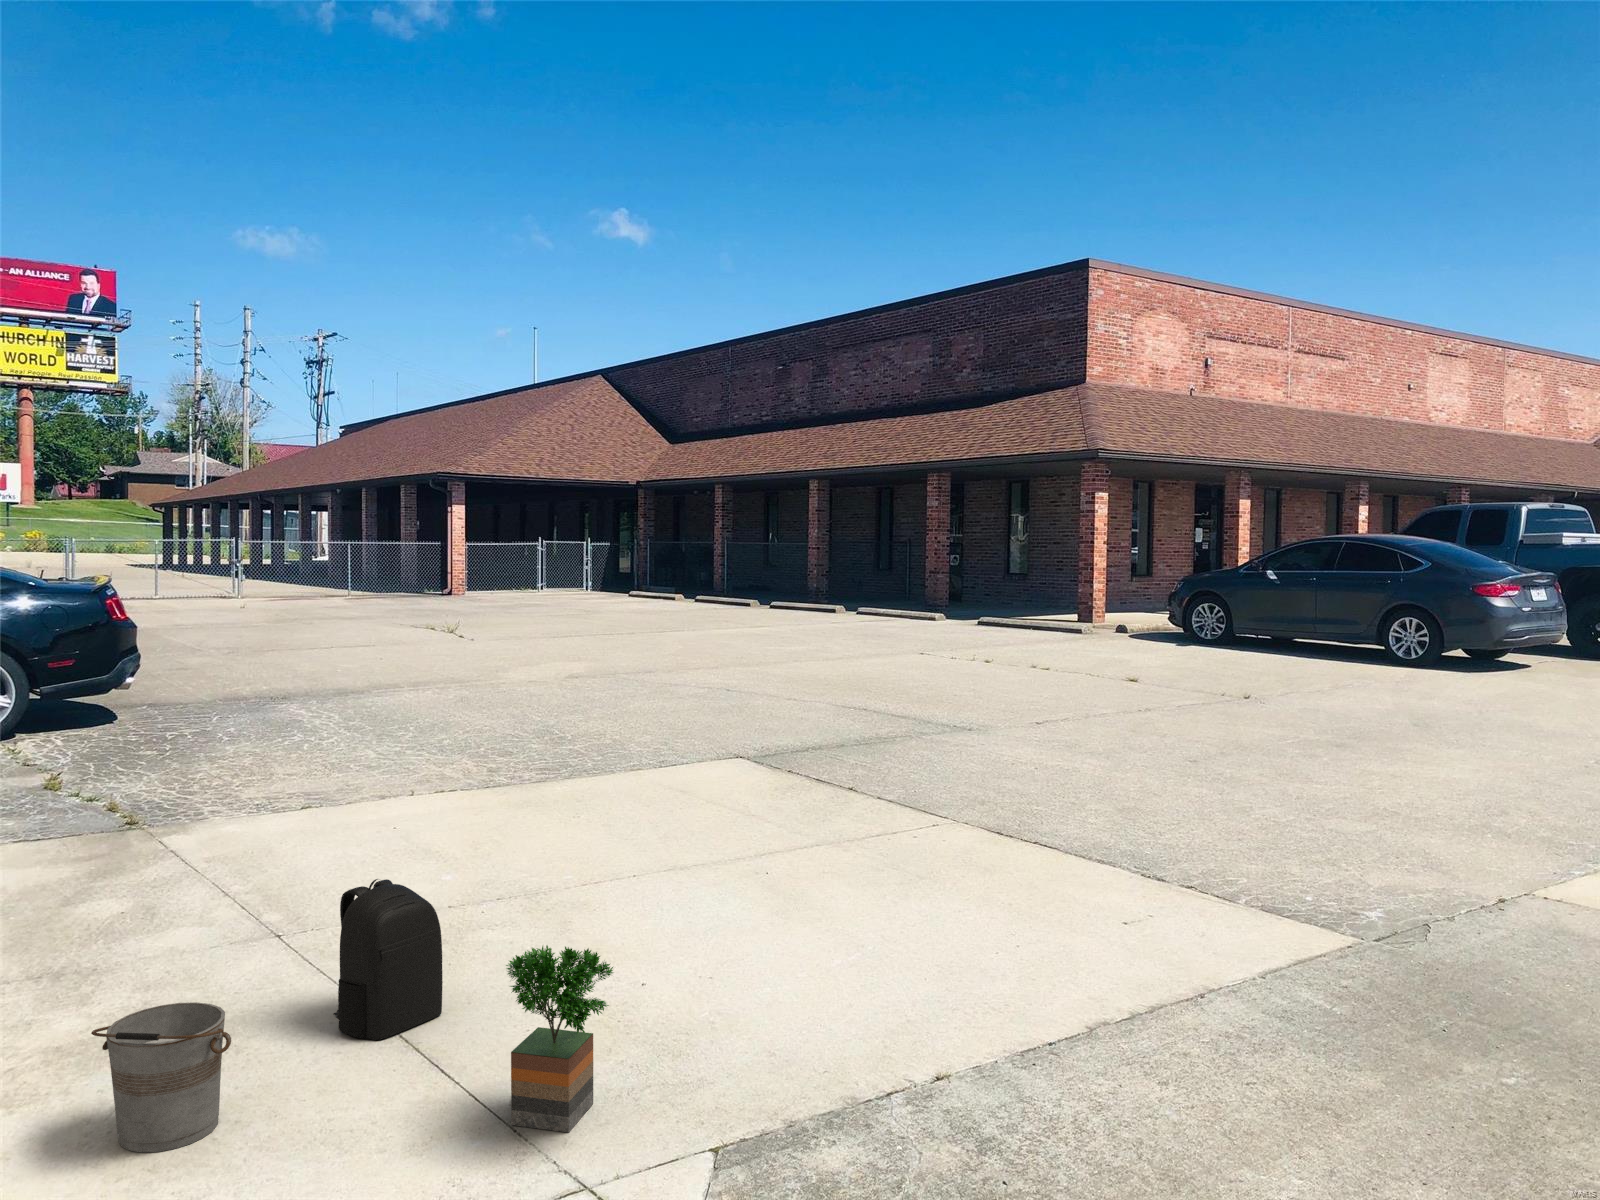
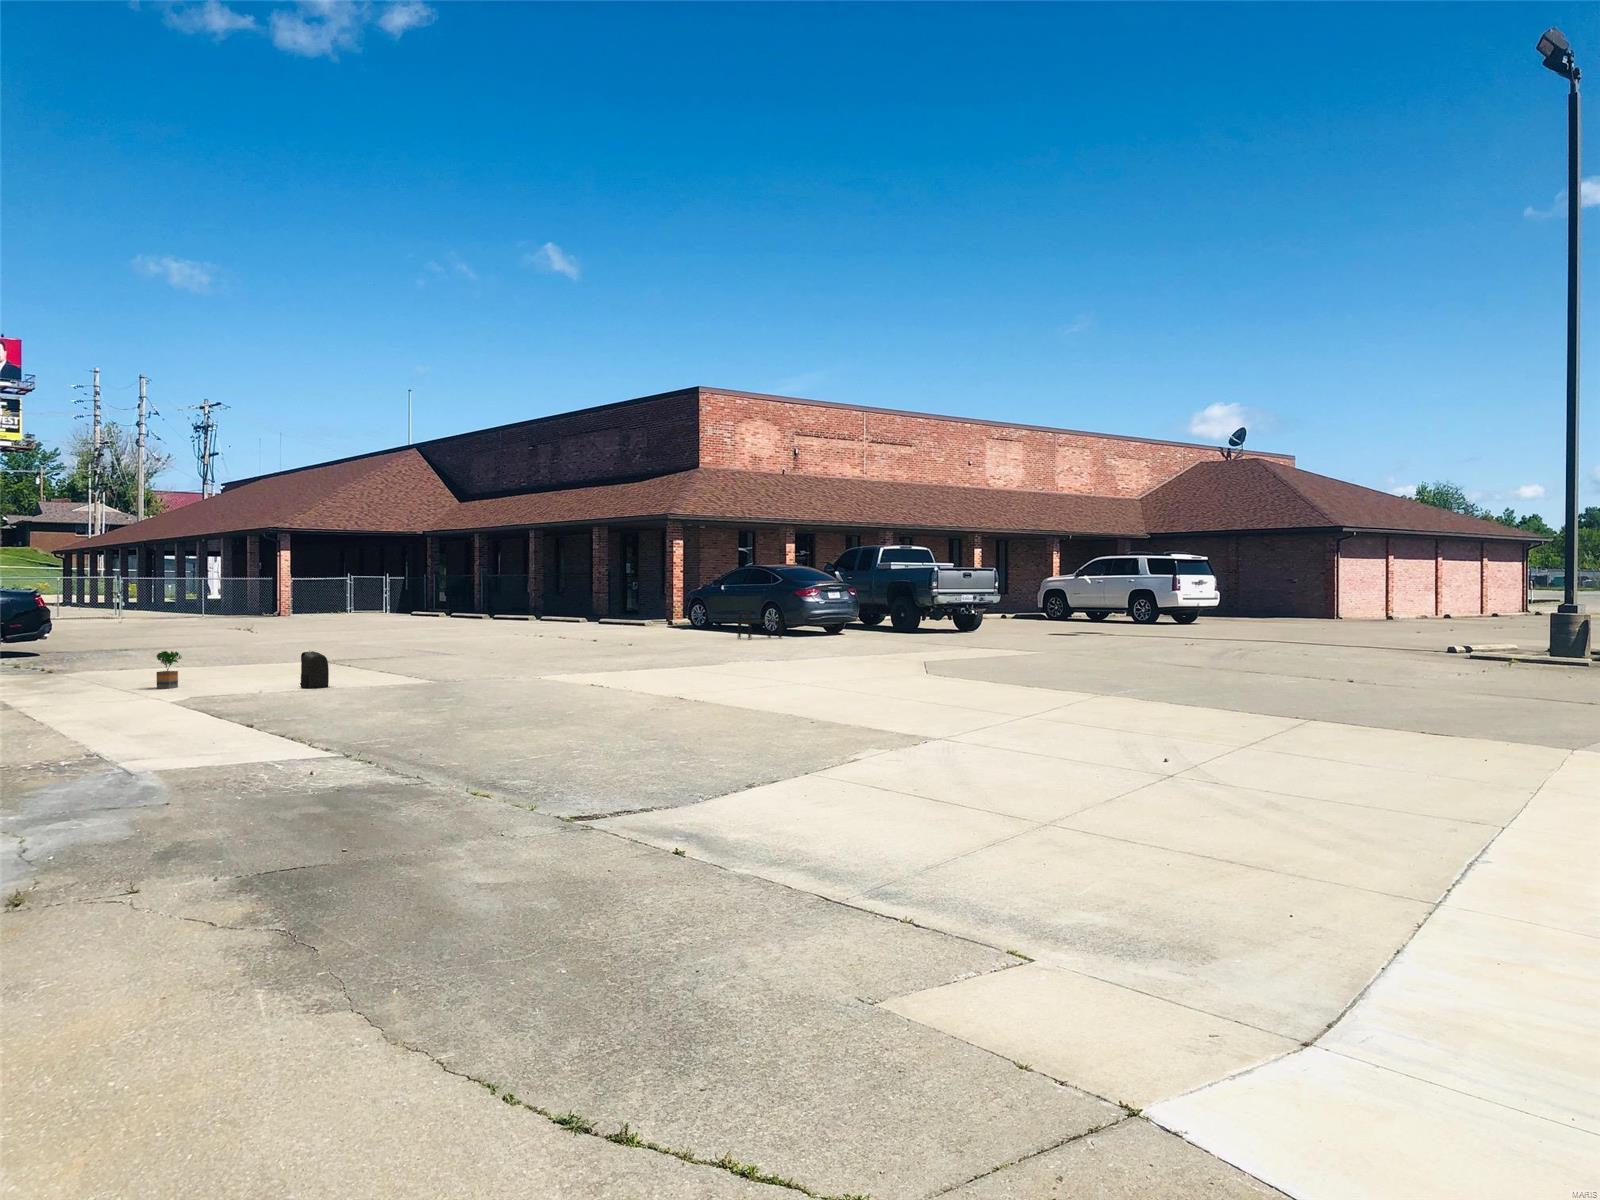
bench: none [1351,619,1435,675] -> present [738,611,782,639]
backpack: present [334,879,443,1040] -> present [300,651,329,688]
bucket: present [91,1002,231,1152] -> none [62,664,93,690]

